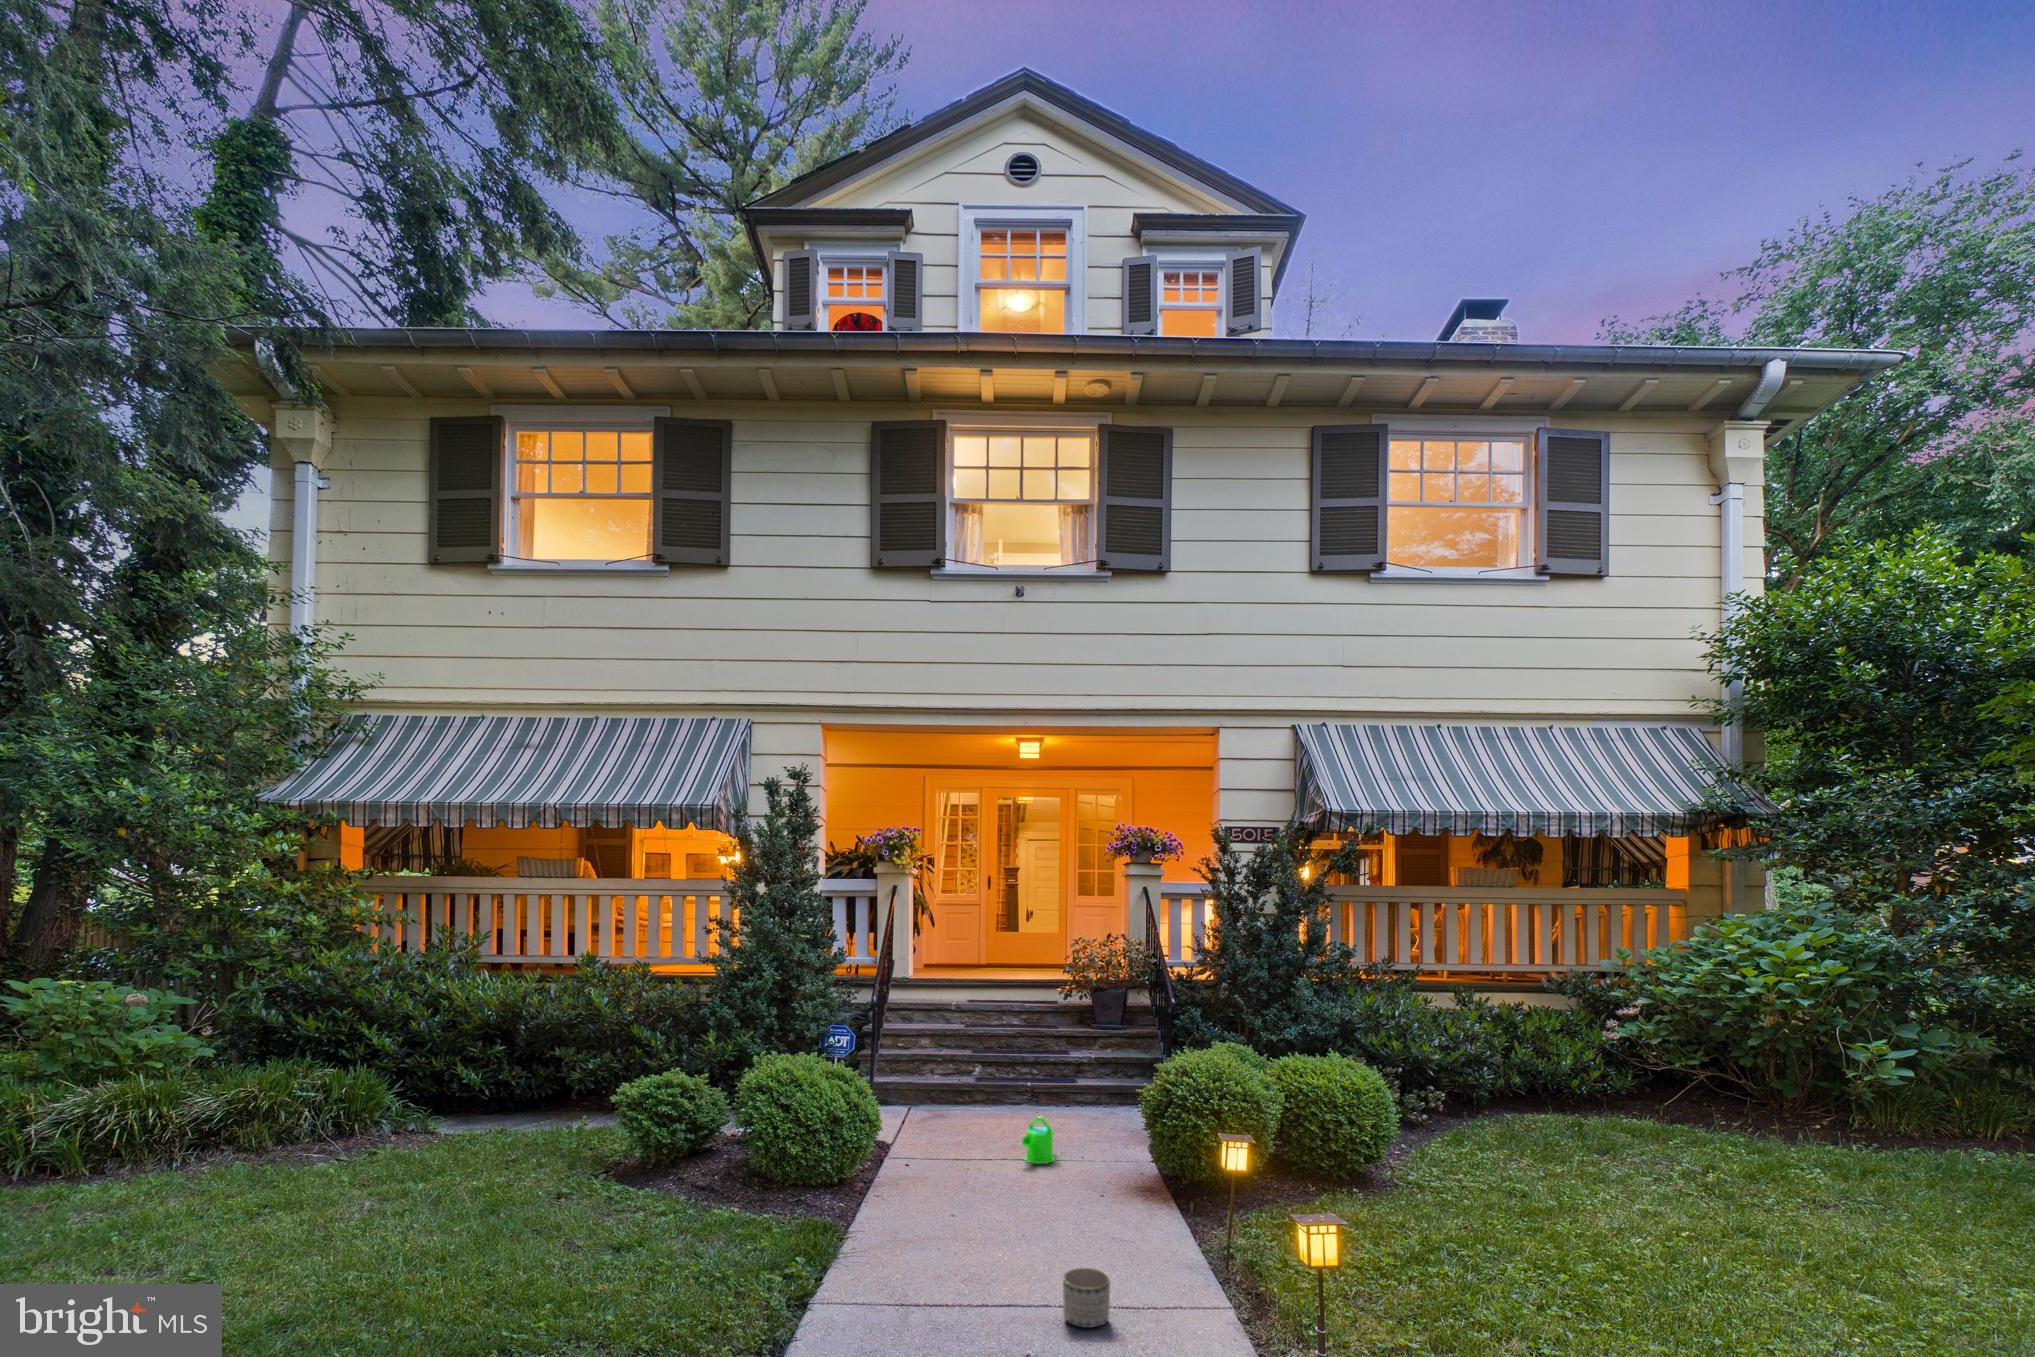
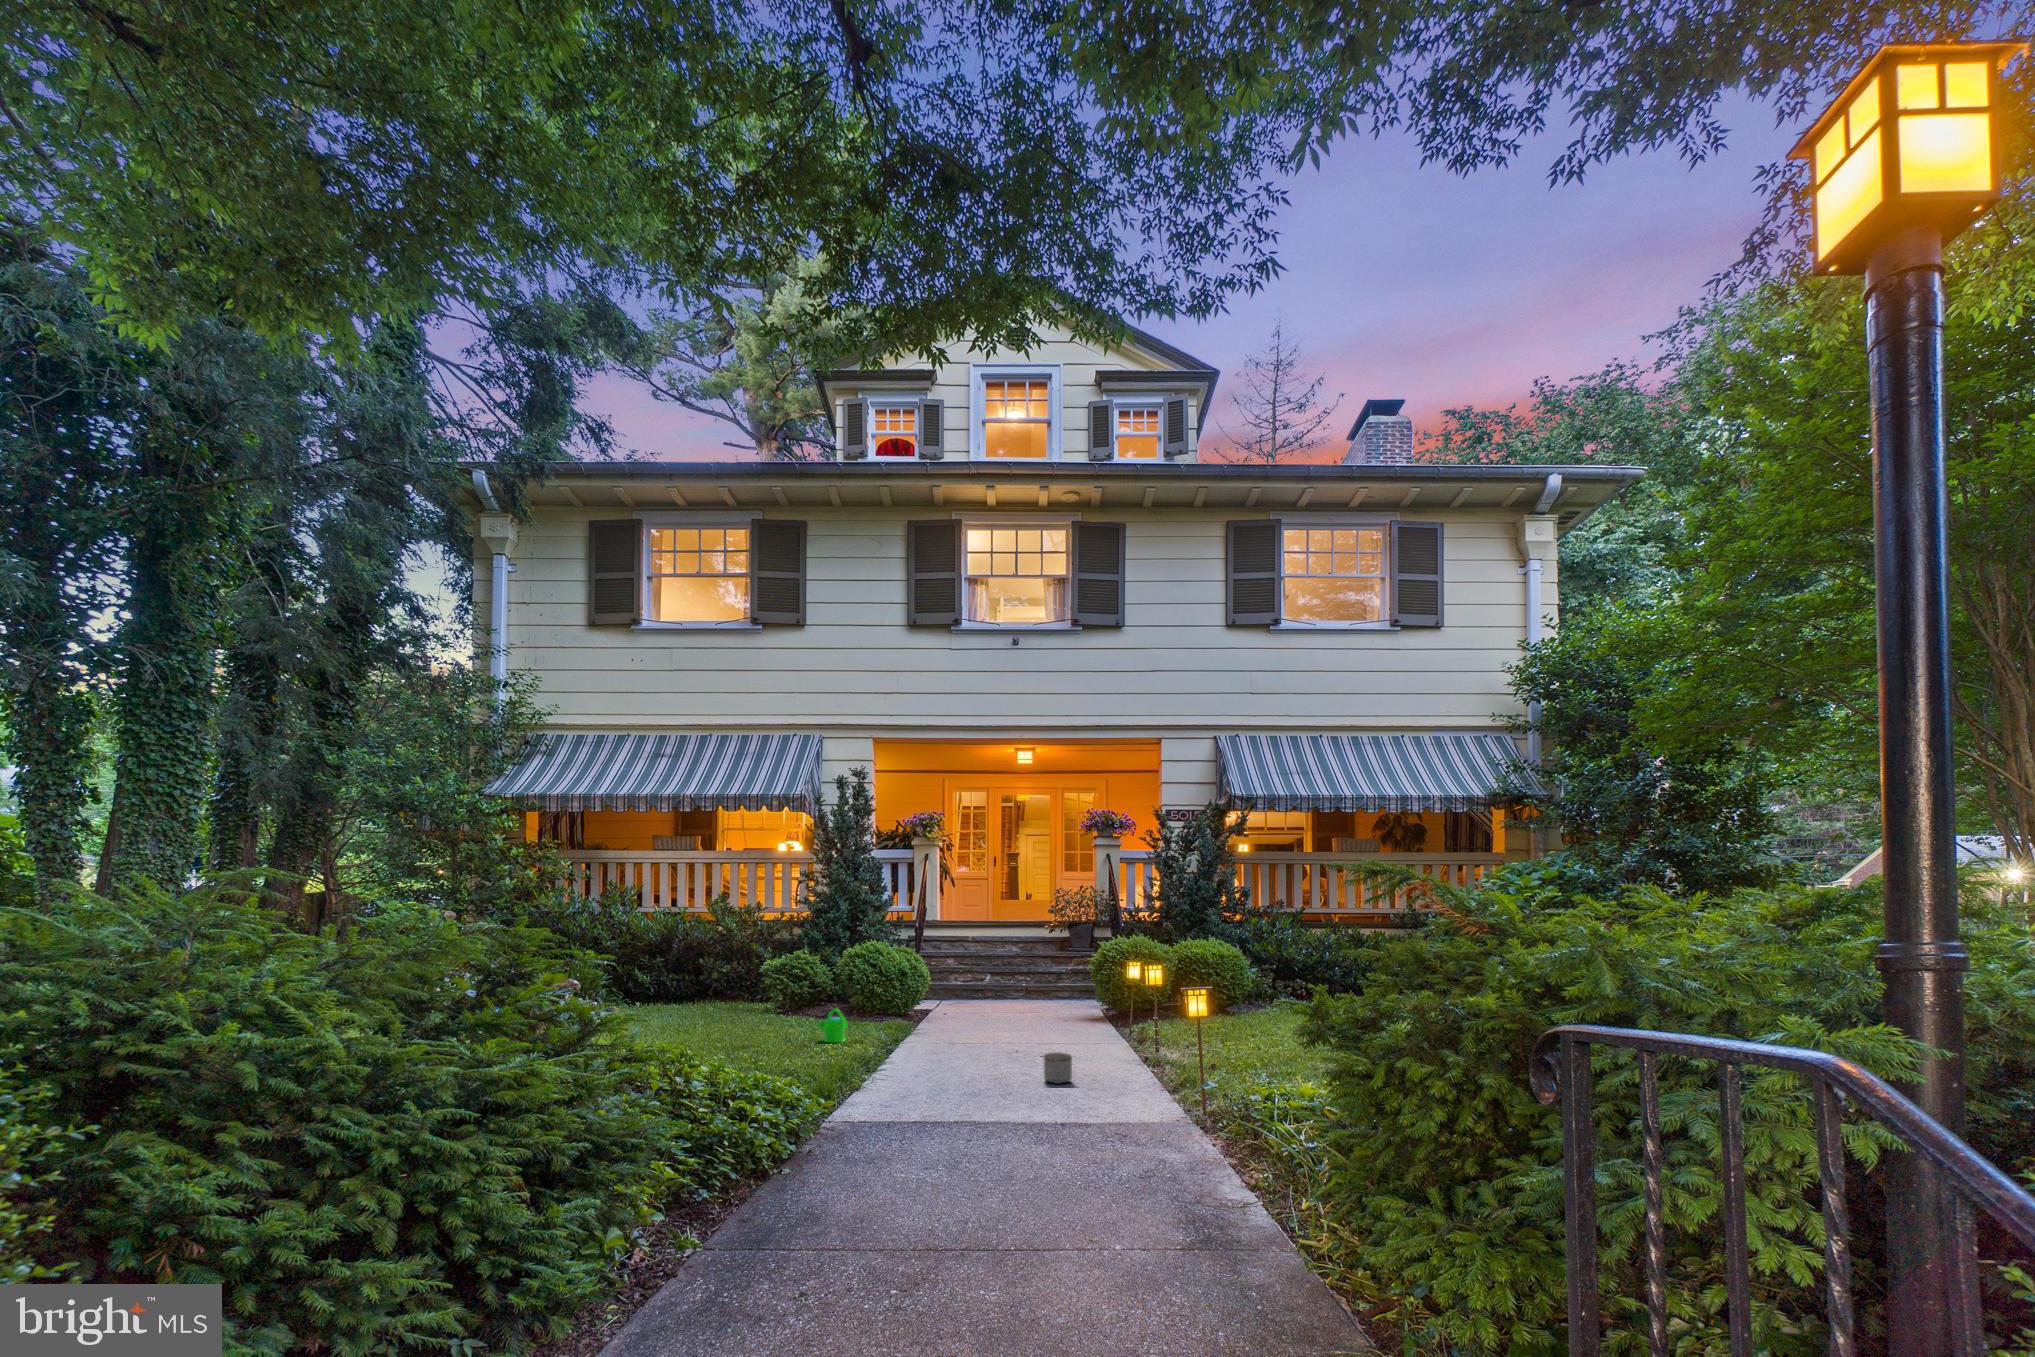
watering can: present [1022,1116,1055,1164] -> present [818,1008,848,1043]

